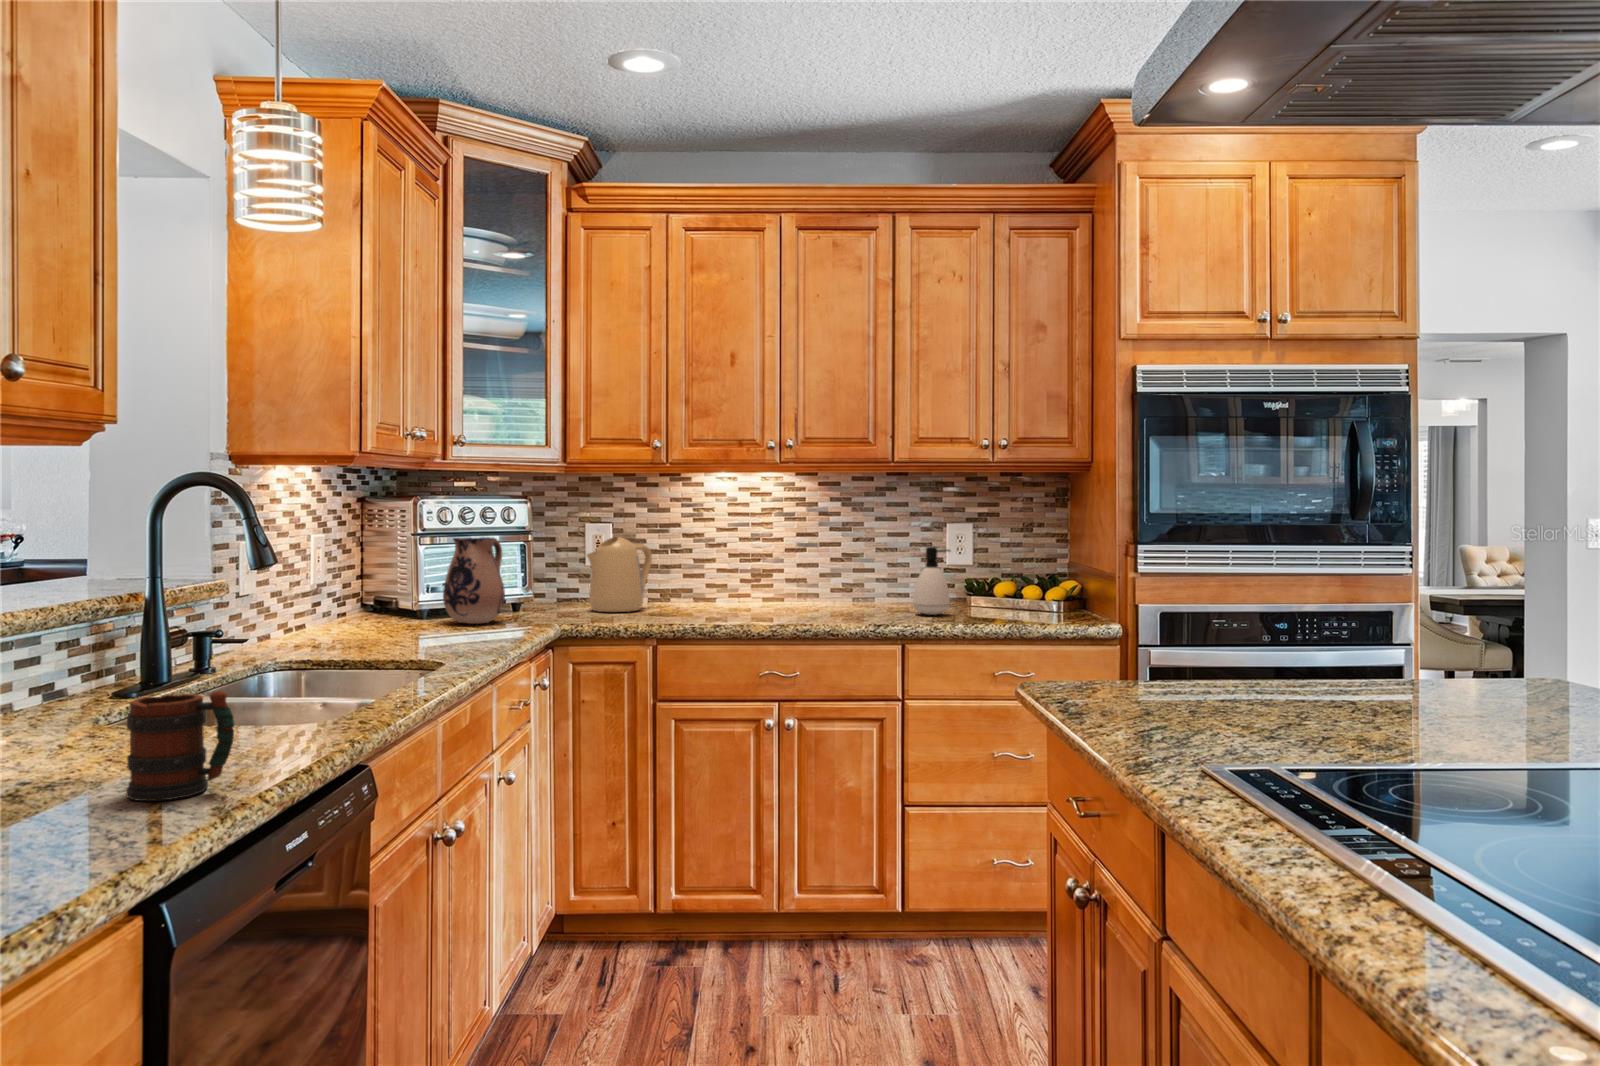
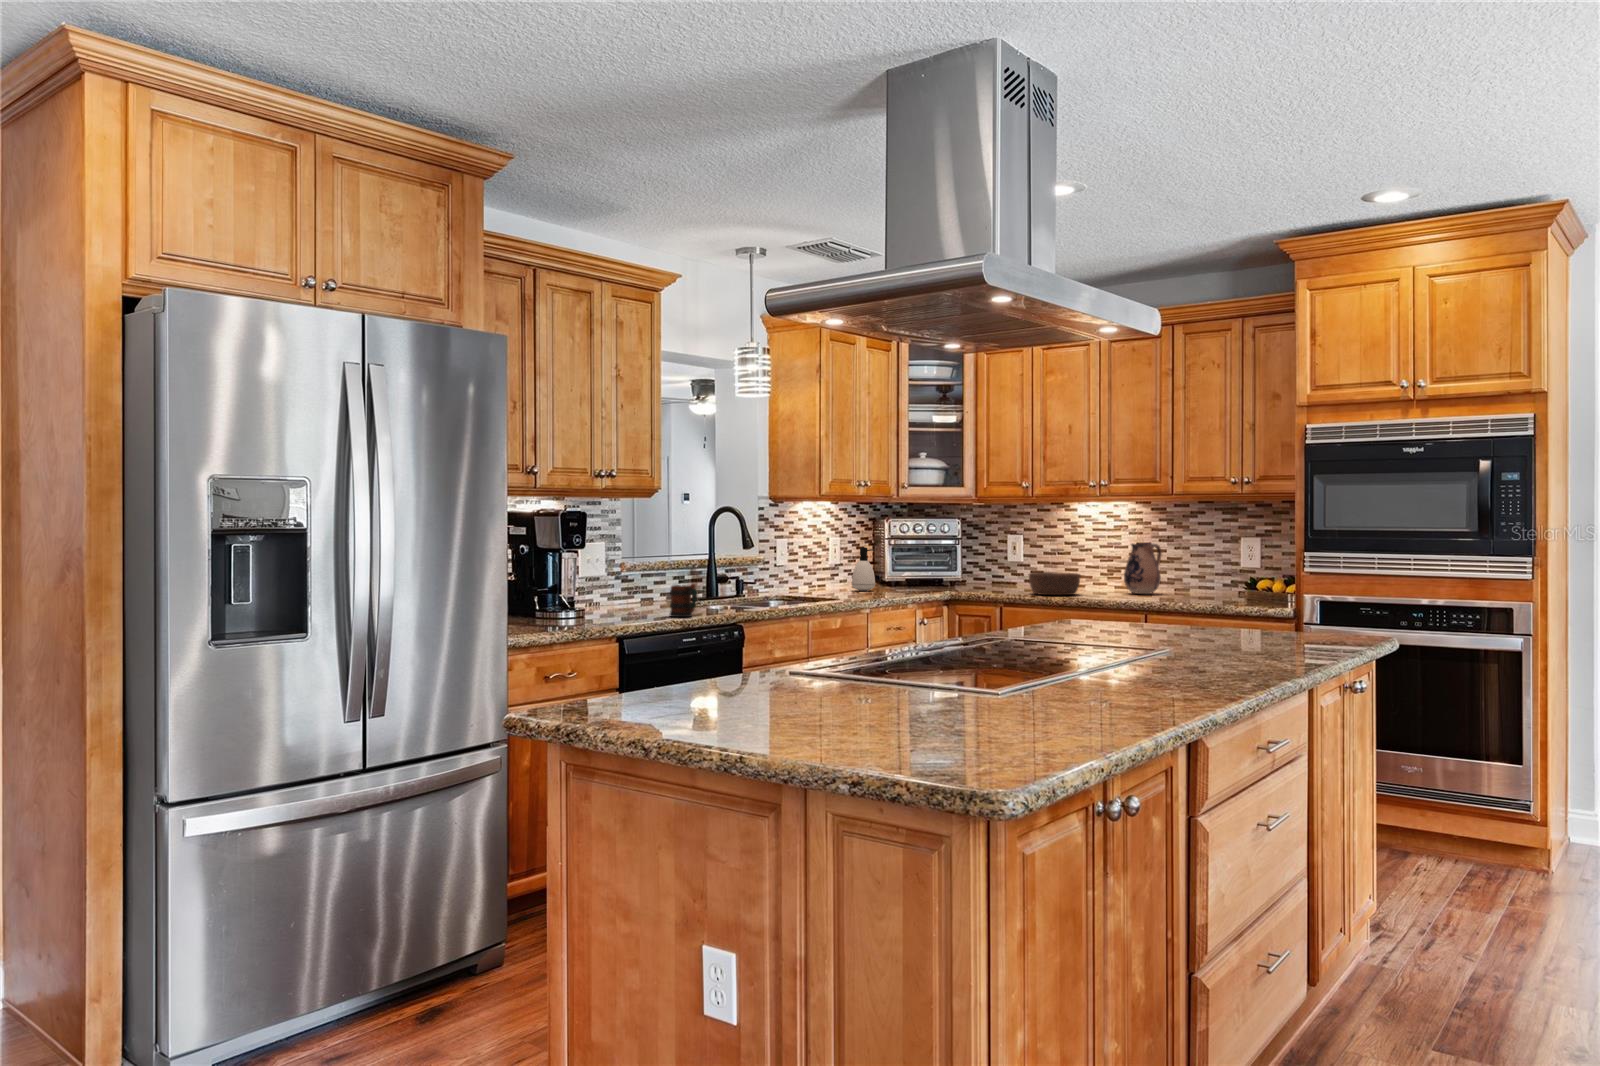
ceramic pitcher: present [443,537,505,624] -> present [1124,543,1162,594]
kettle: present [587,537,652,612] -> none [986,543,1034,589]
soap dispenser: present [913,547,950,615] -> present [852,547,875,591]
wooden bowl: none [684,582,764,620] -> present [1029,572,1080,595]

